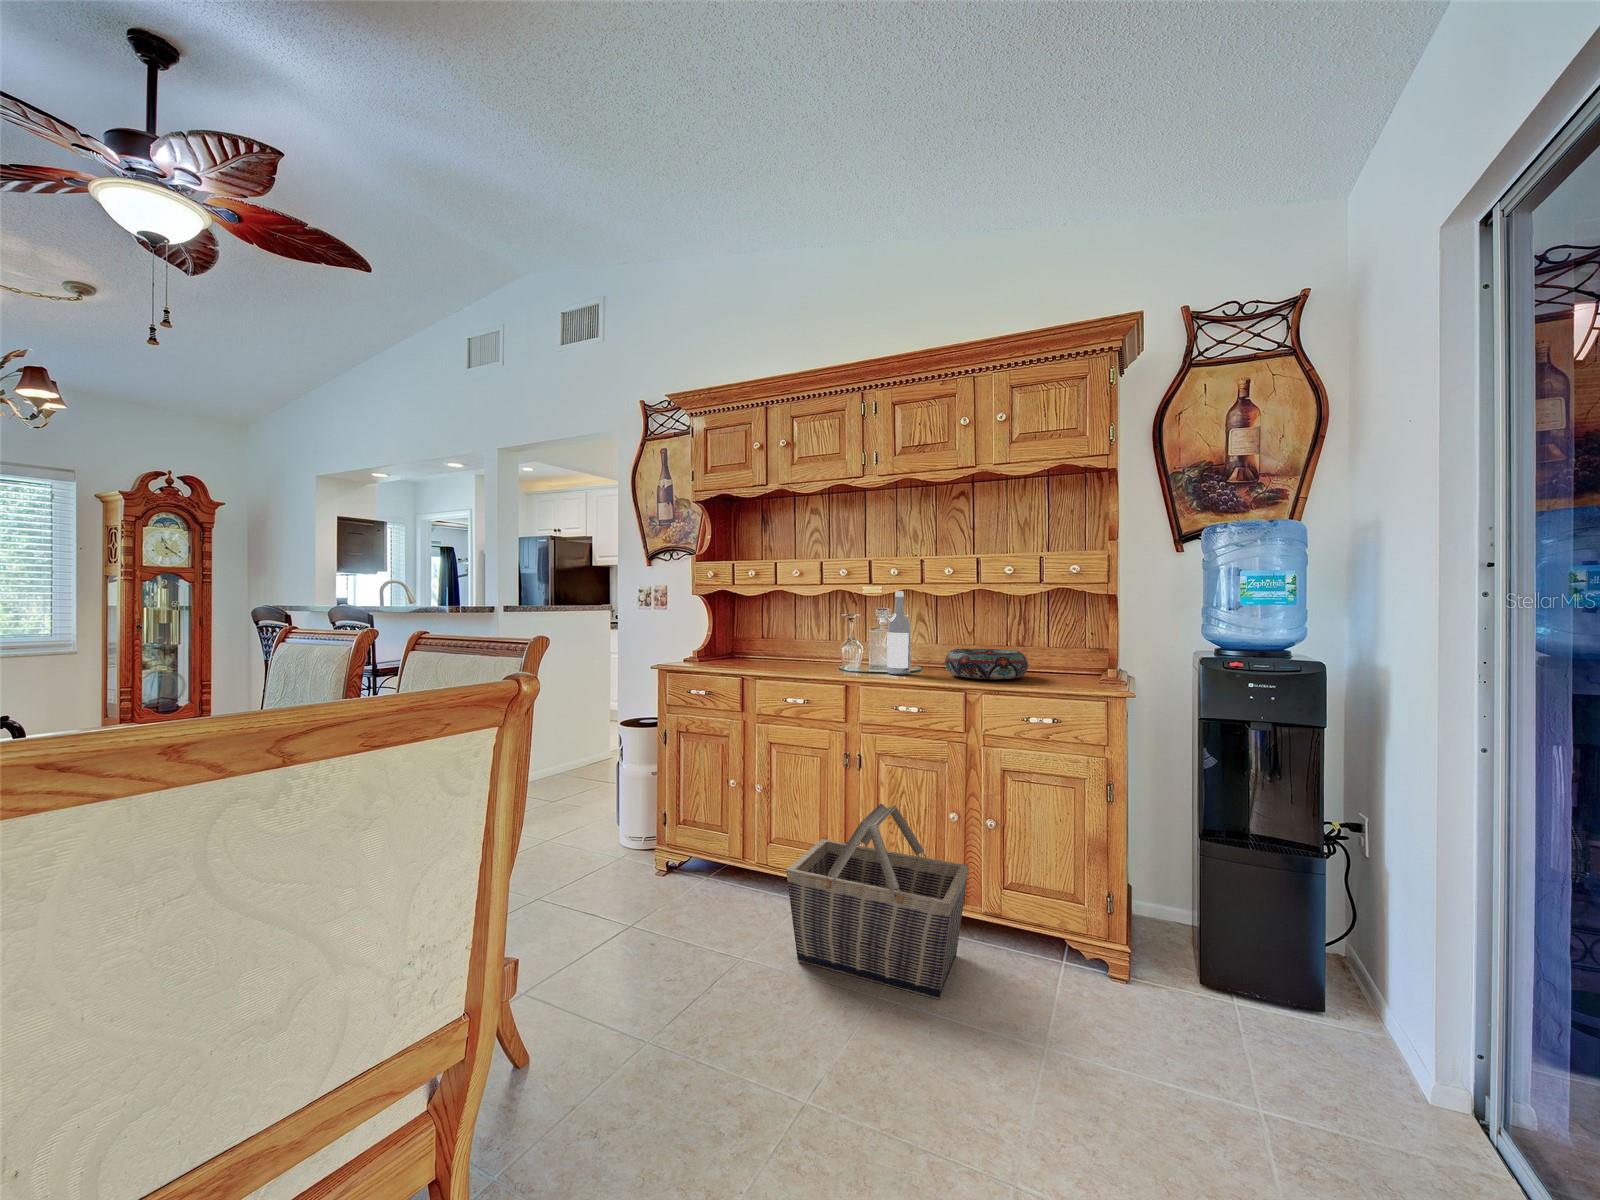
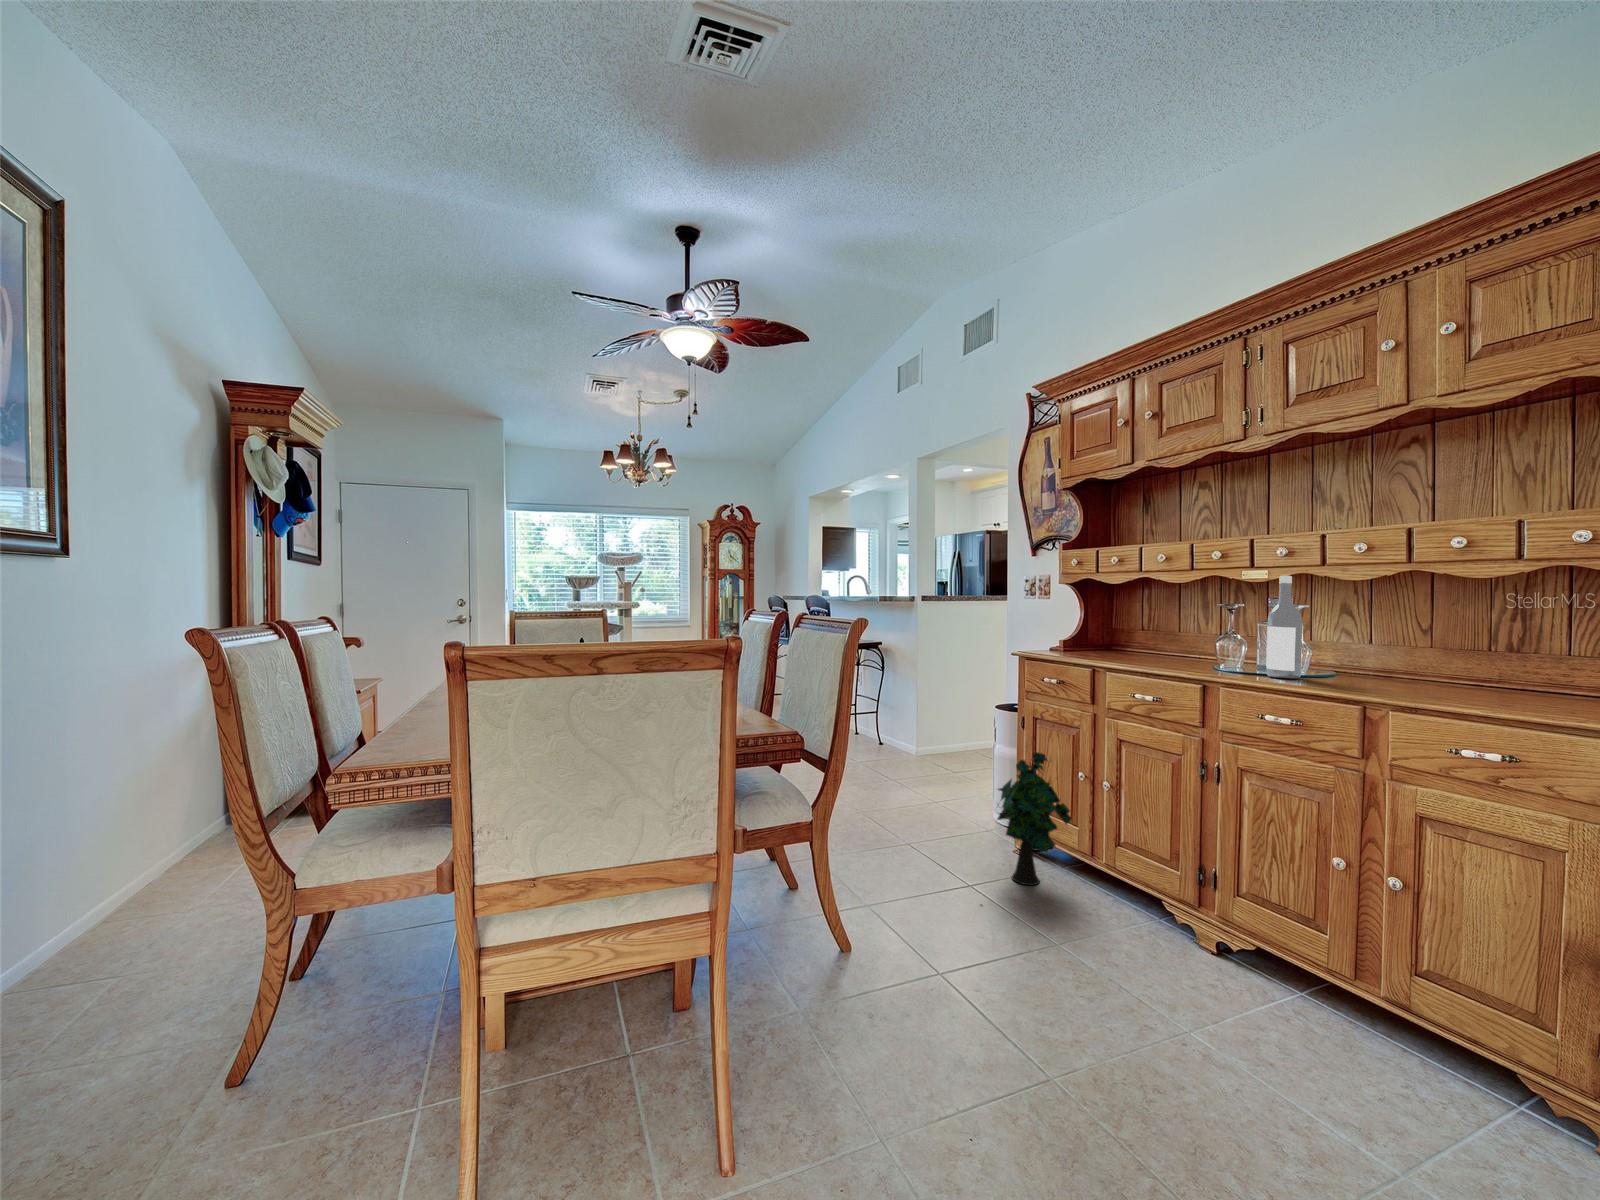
decorative bowl: present [945,649,1028,680] -> none [1351,651,1501,695]
decorative plant: none [646,768,727,909] -> present [997,752,1072,885]
basket: present [786,804,969,999] -> none [1101,823,1353,1060]

